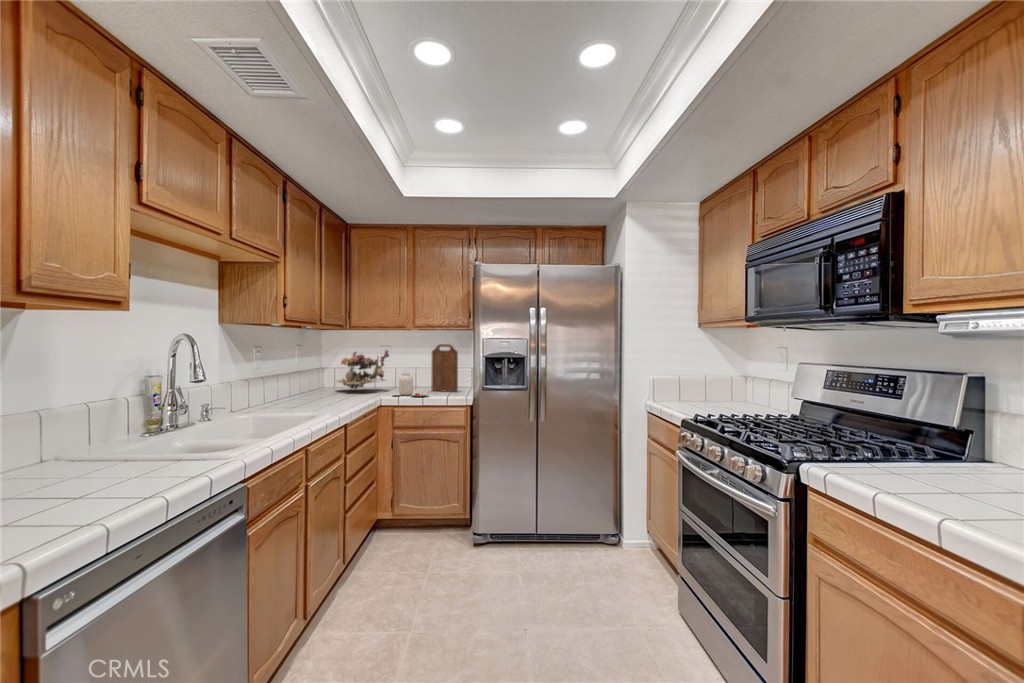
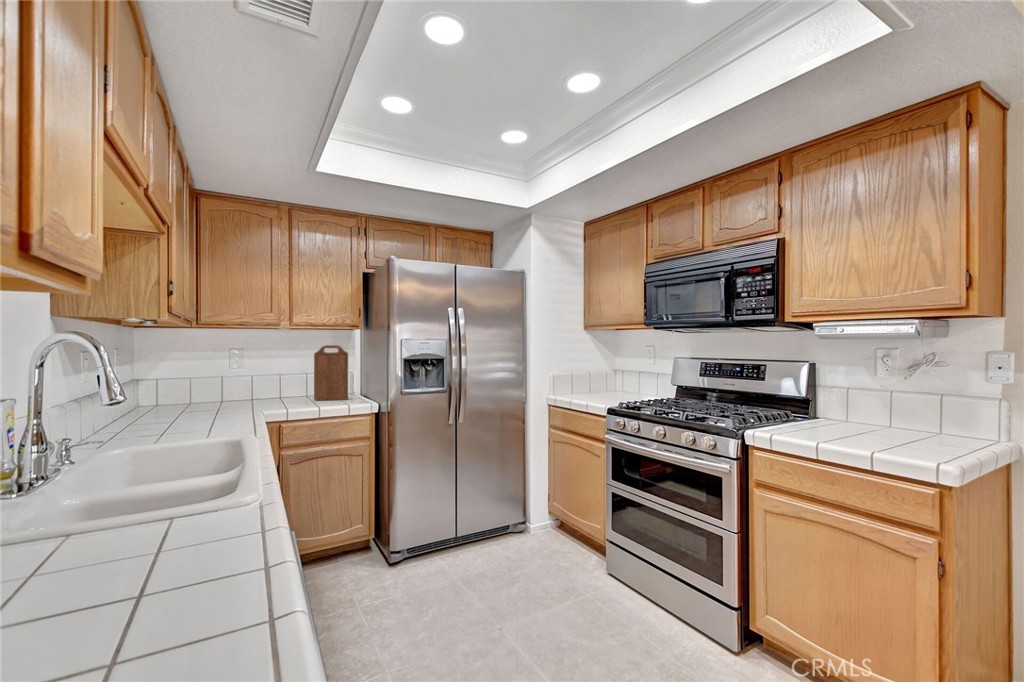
flower arrangement: present [337,350,389,390] -> none [175,352,257,407]
jar: present [393,373,428,397] -> none [277,380,326,409]

